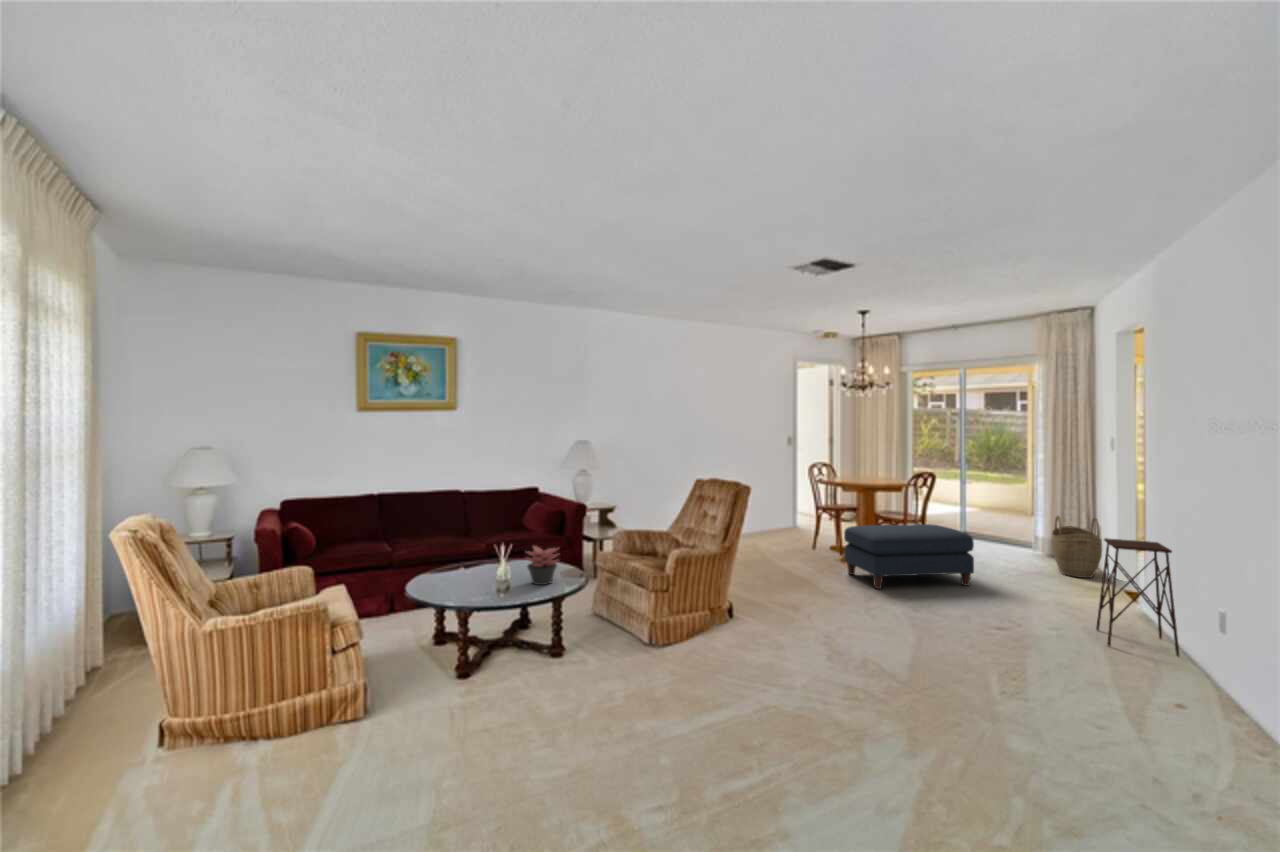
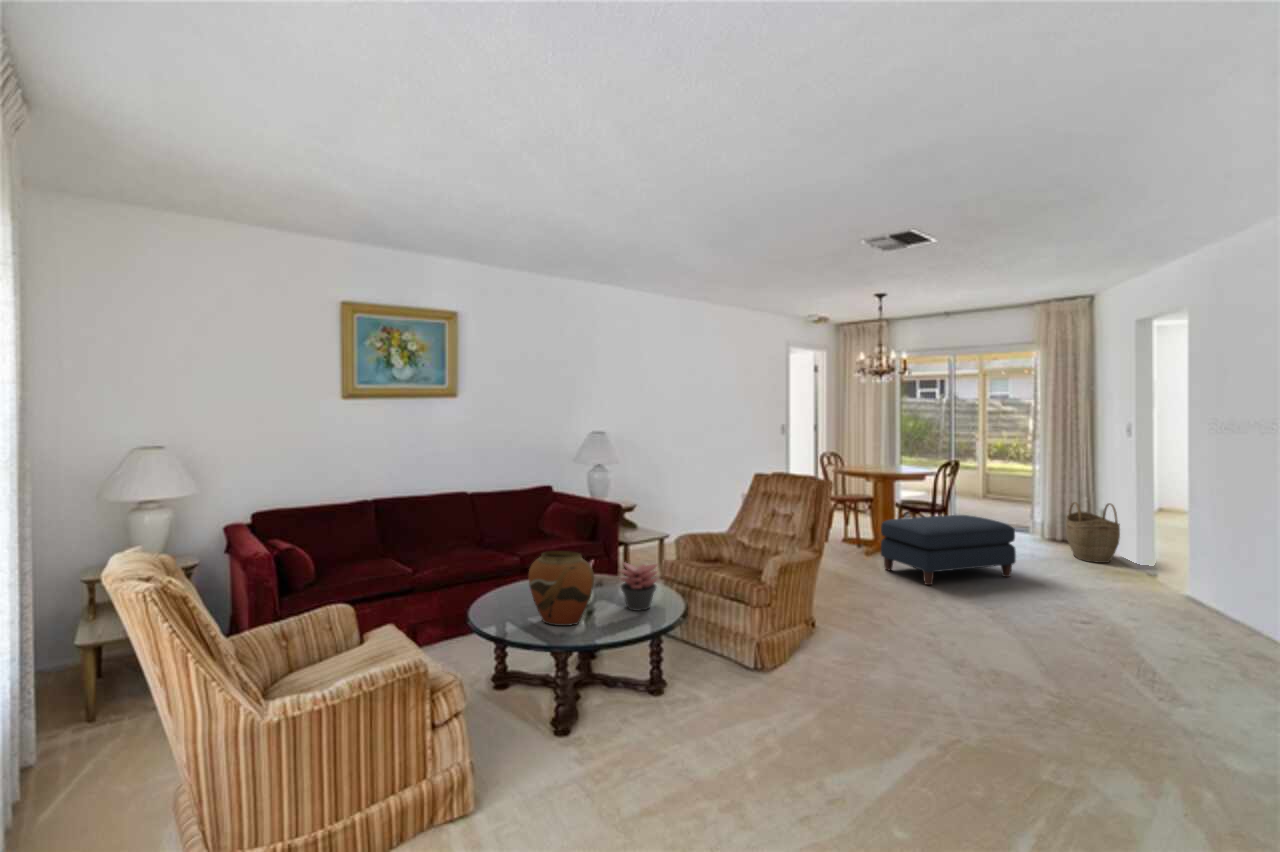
vase: none [447,533,495,592] -> present [528,551,594,626]
side table: present [1096,538,1179,656] -> none [1170,527,1270,644]

